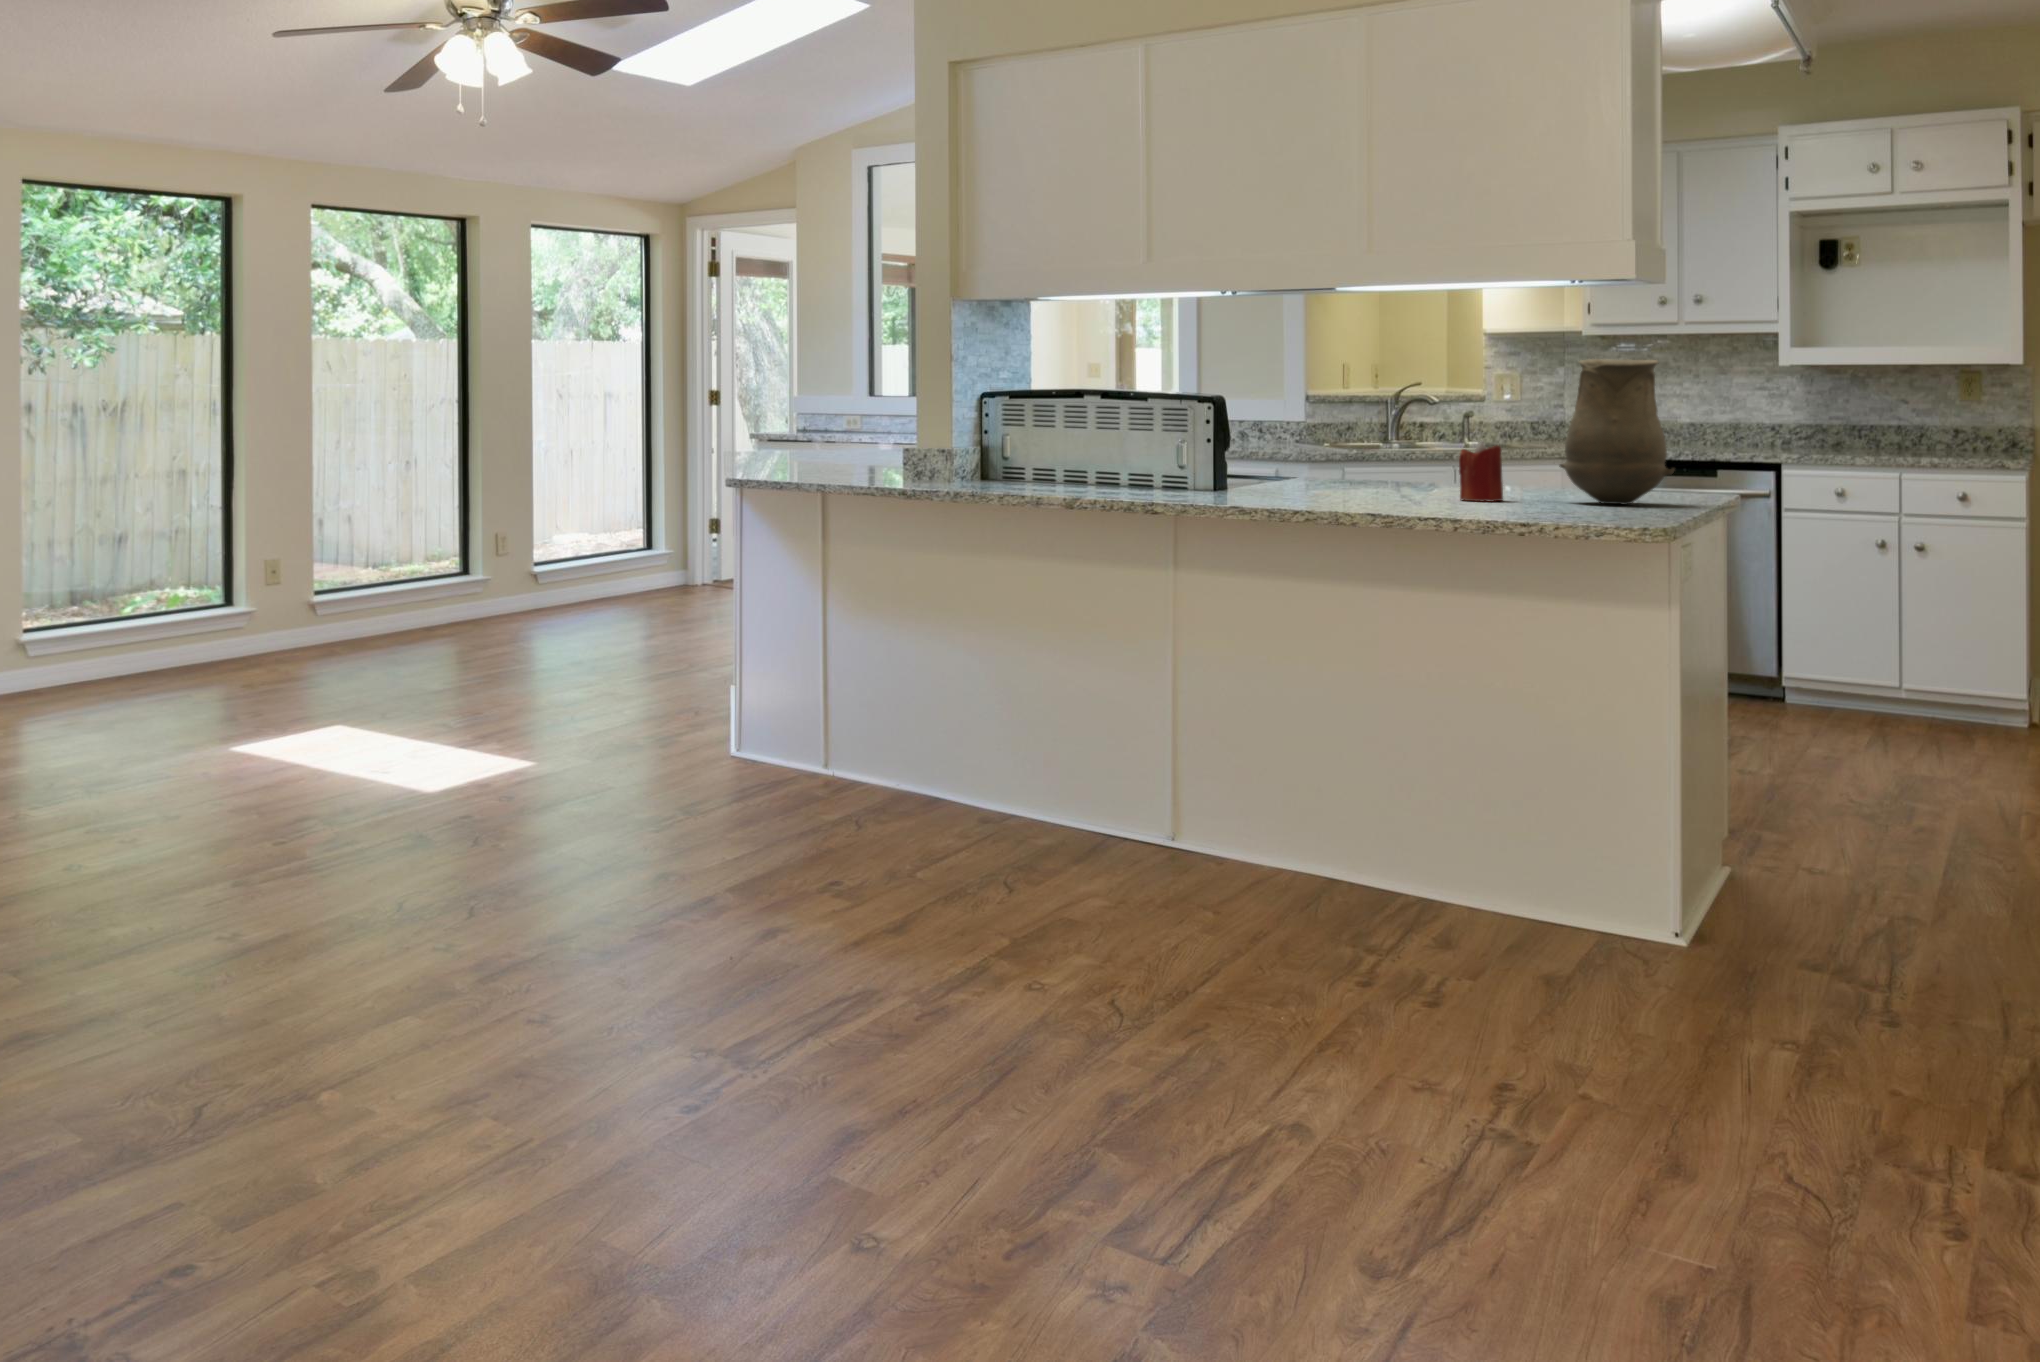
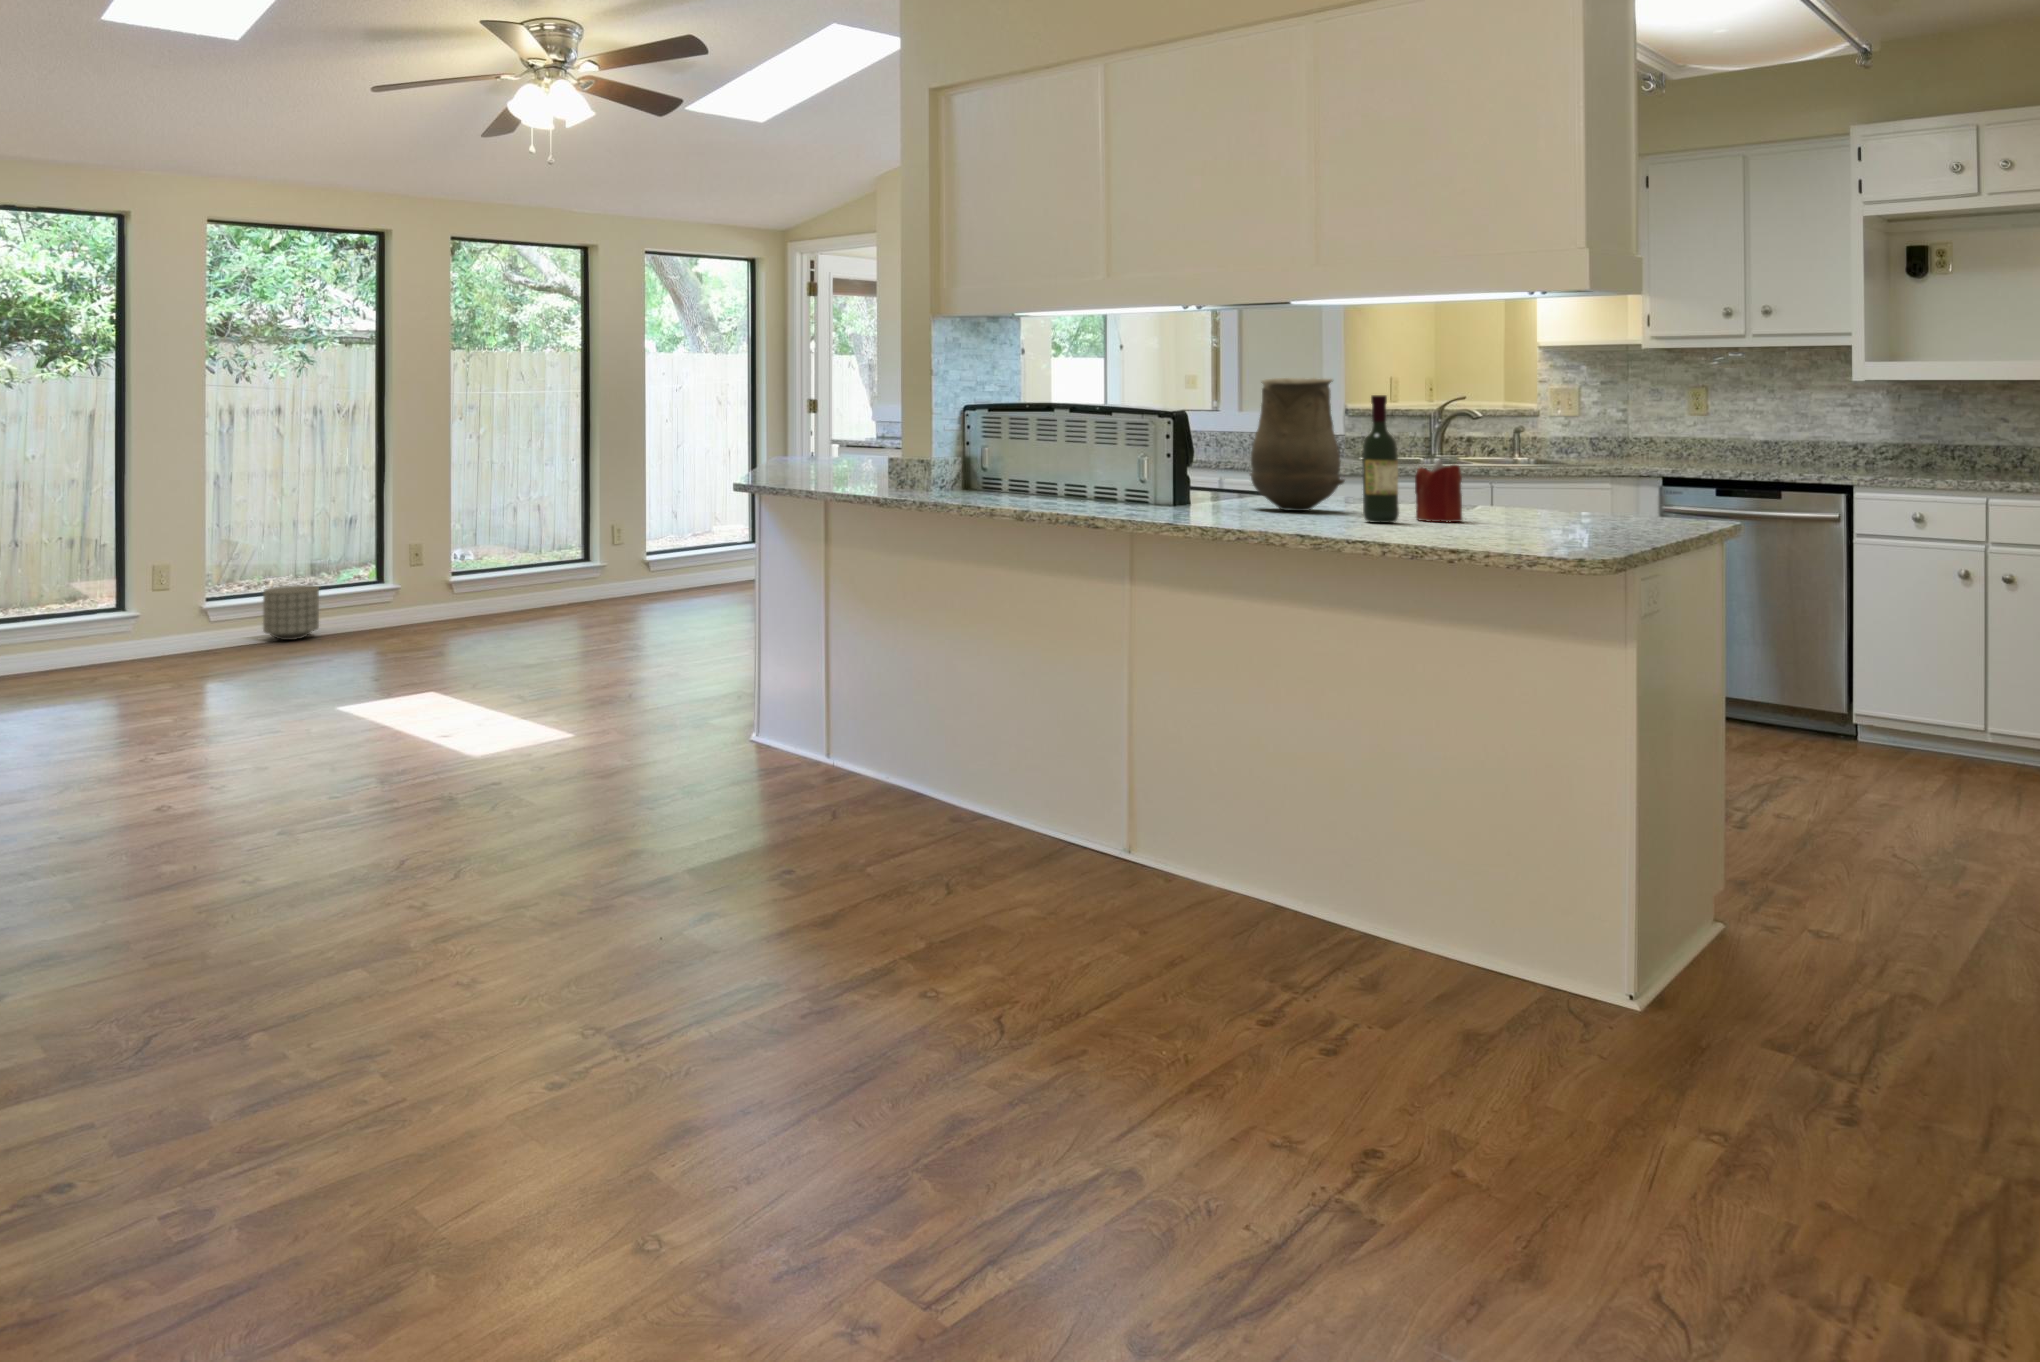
vase: present [1559,359,1675,504] -> present [1250,378,1344,511]
wine bottle: none [1417,378,1451,503] -> present [1362,395,1399,523]
planter: none [85,613,156,678] -> present [263,585,319,640]

